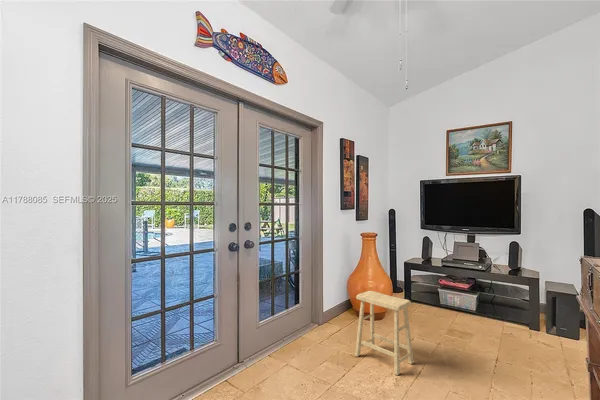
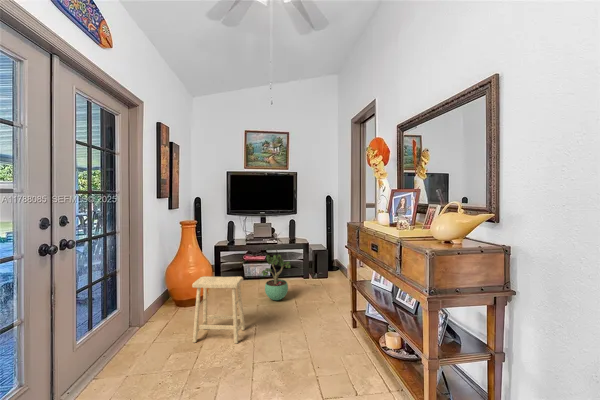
potted plant: none [450,283,492,346] -> present [262,254,290,300]

